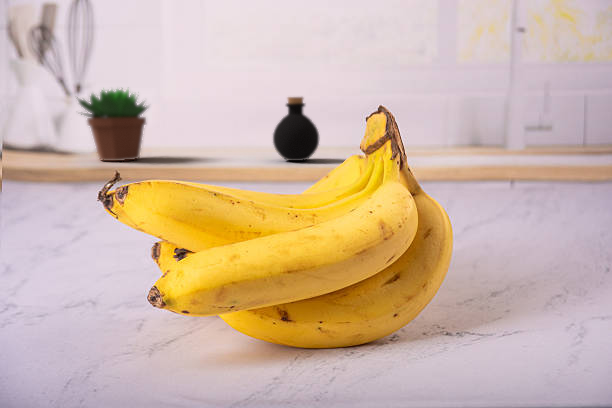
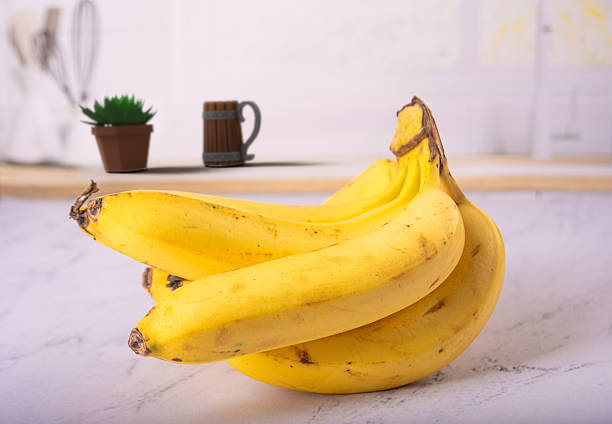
mug: none [191,96,247,158] -> present [202,100,261,167]
bottle: present [273,97,319,161] -> none [289,98,339,168]

